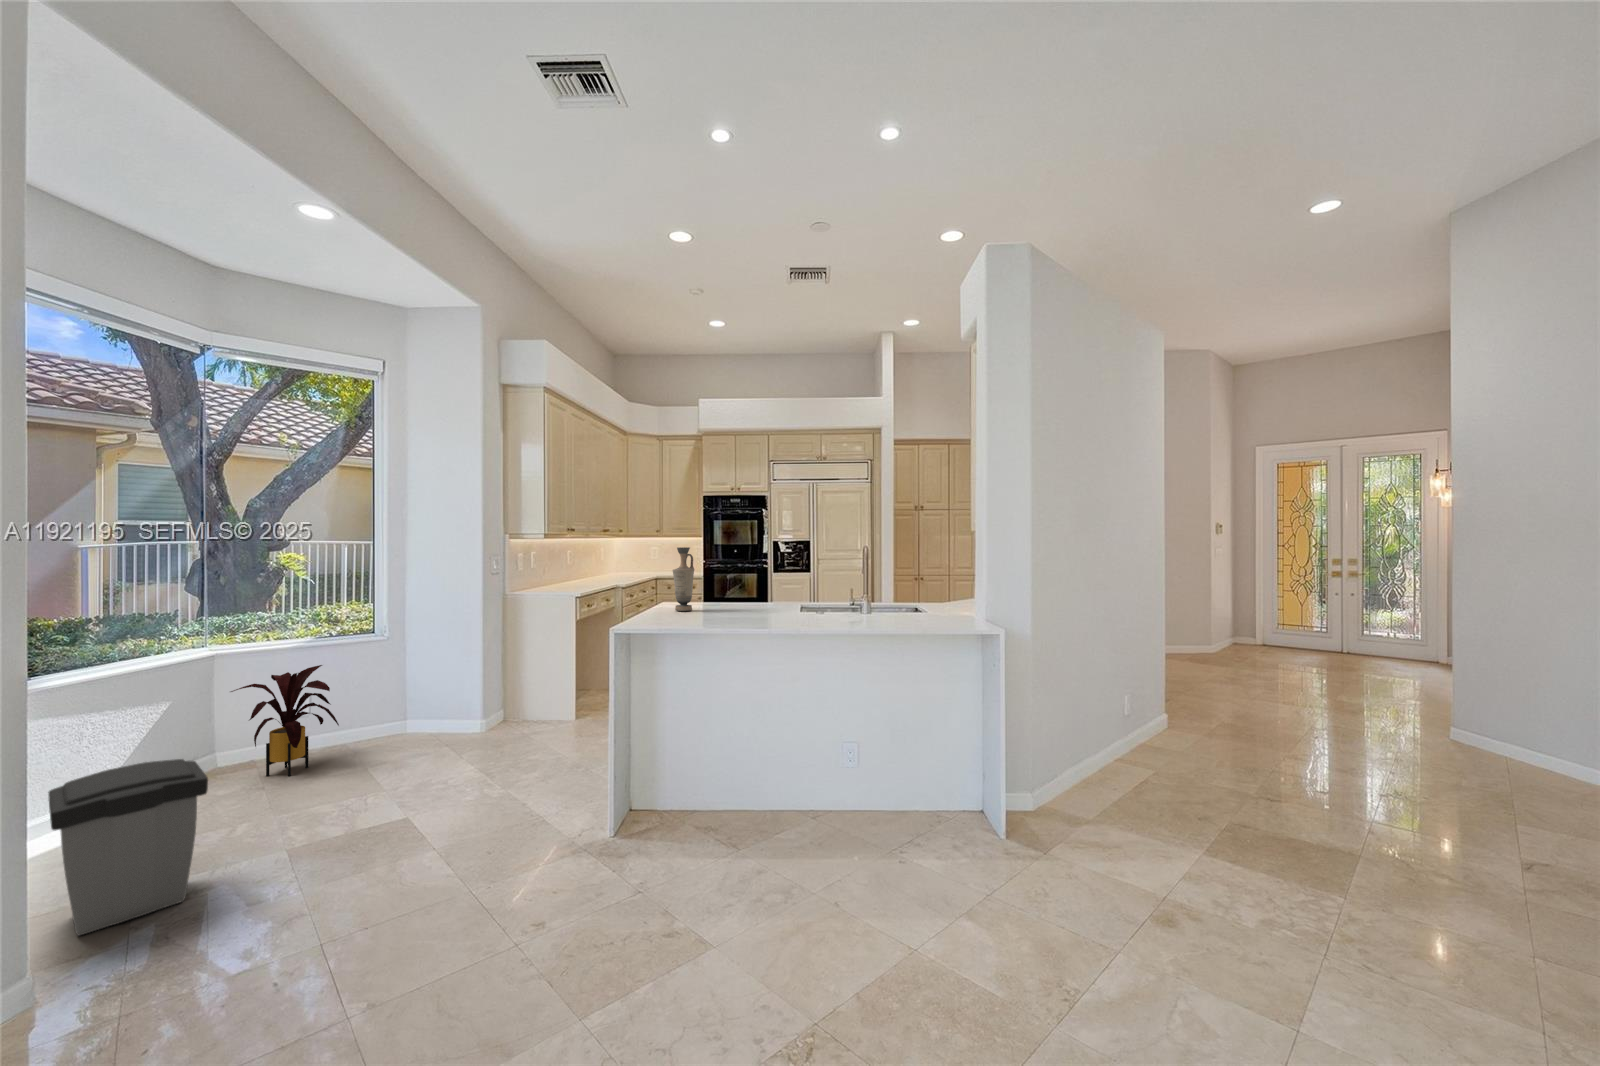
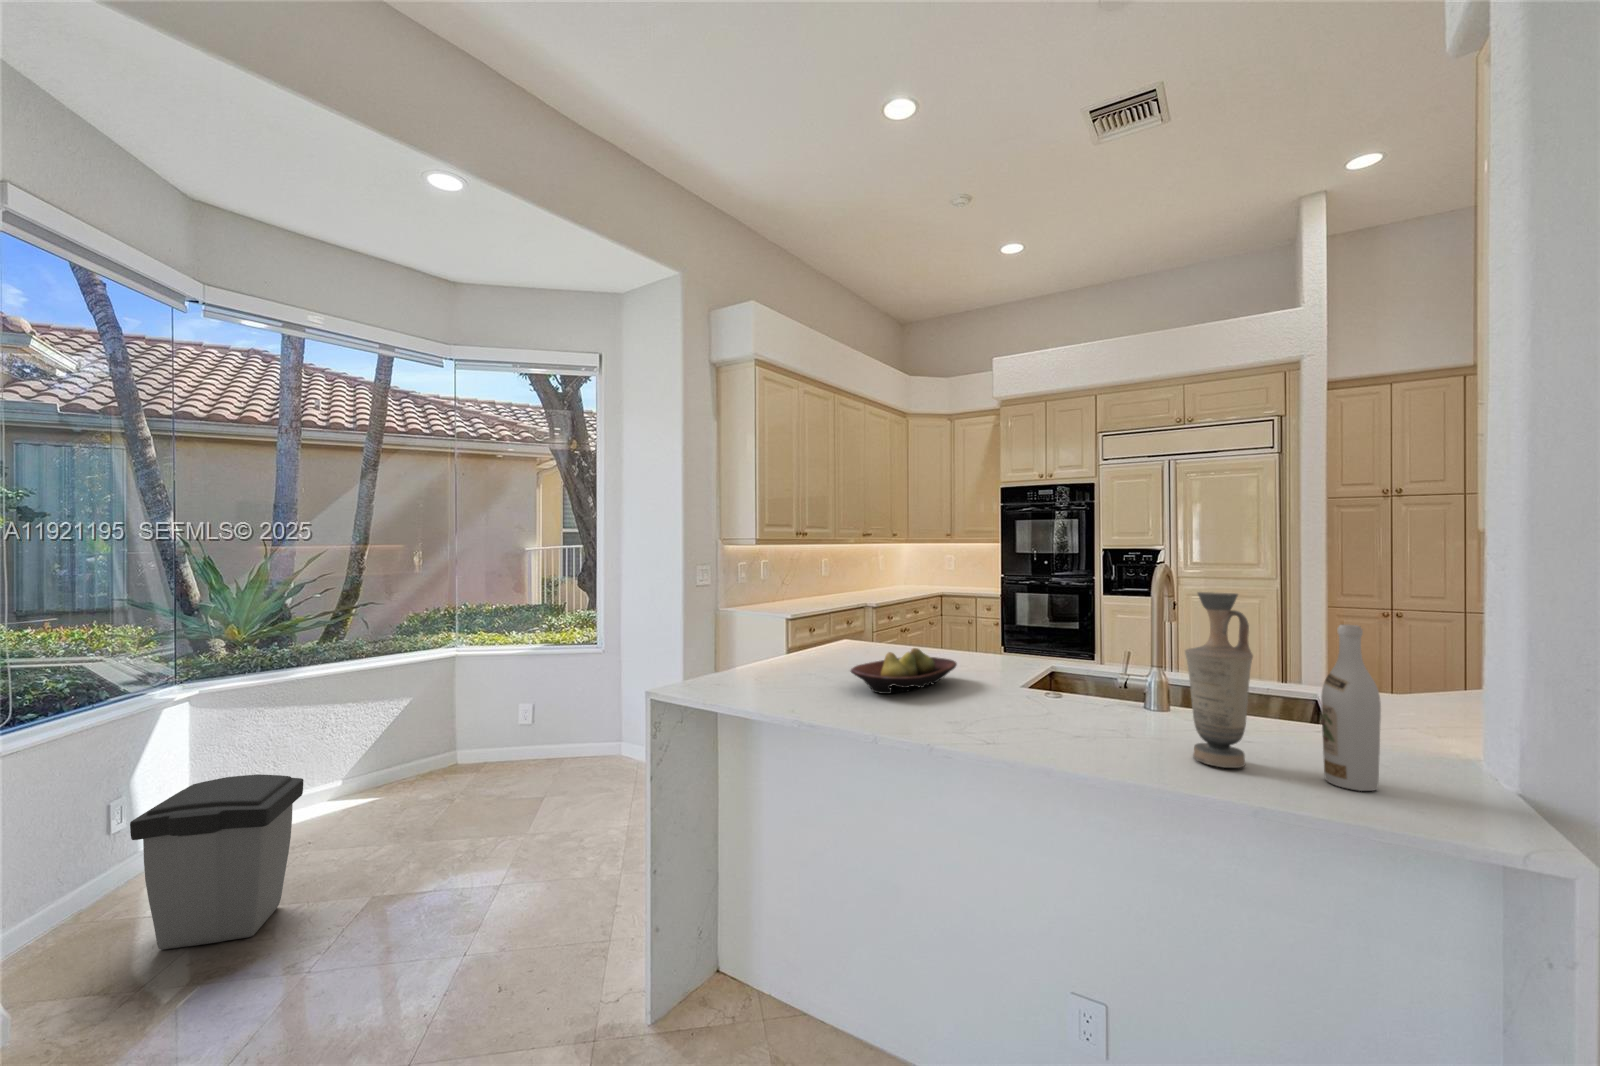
vase: present [673,547,694,611] -> present [1185,592,1253,768]
wine bottle: none [937,562,955,624] -> present [1321,625,1381,791]
fruit bowl: none [719,593,769,617] -> present [851,648,957,694]
house plant: present [231,665,339,776] -> none [446,676,542,791]

